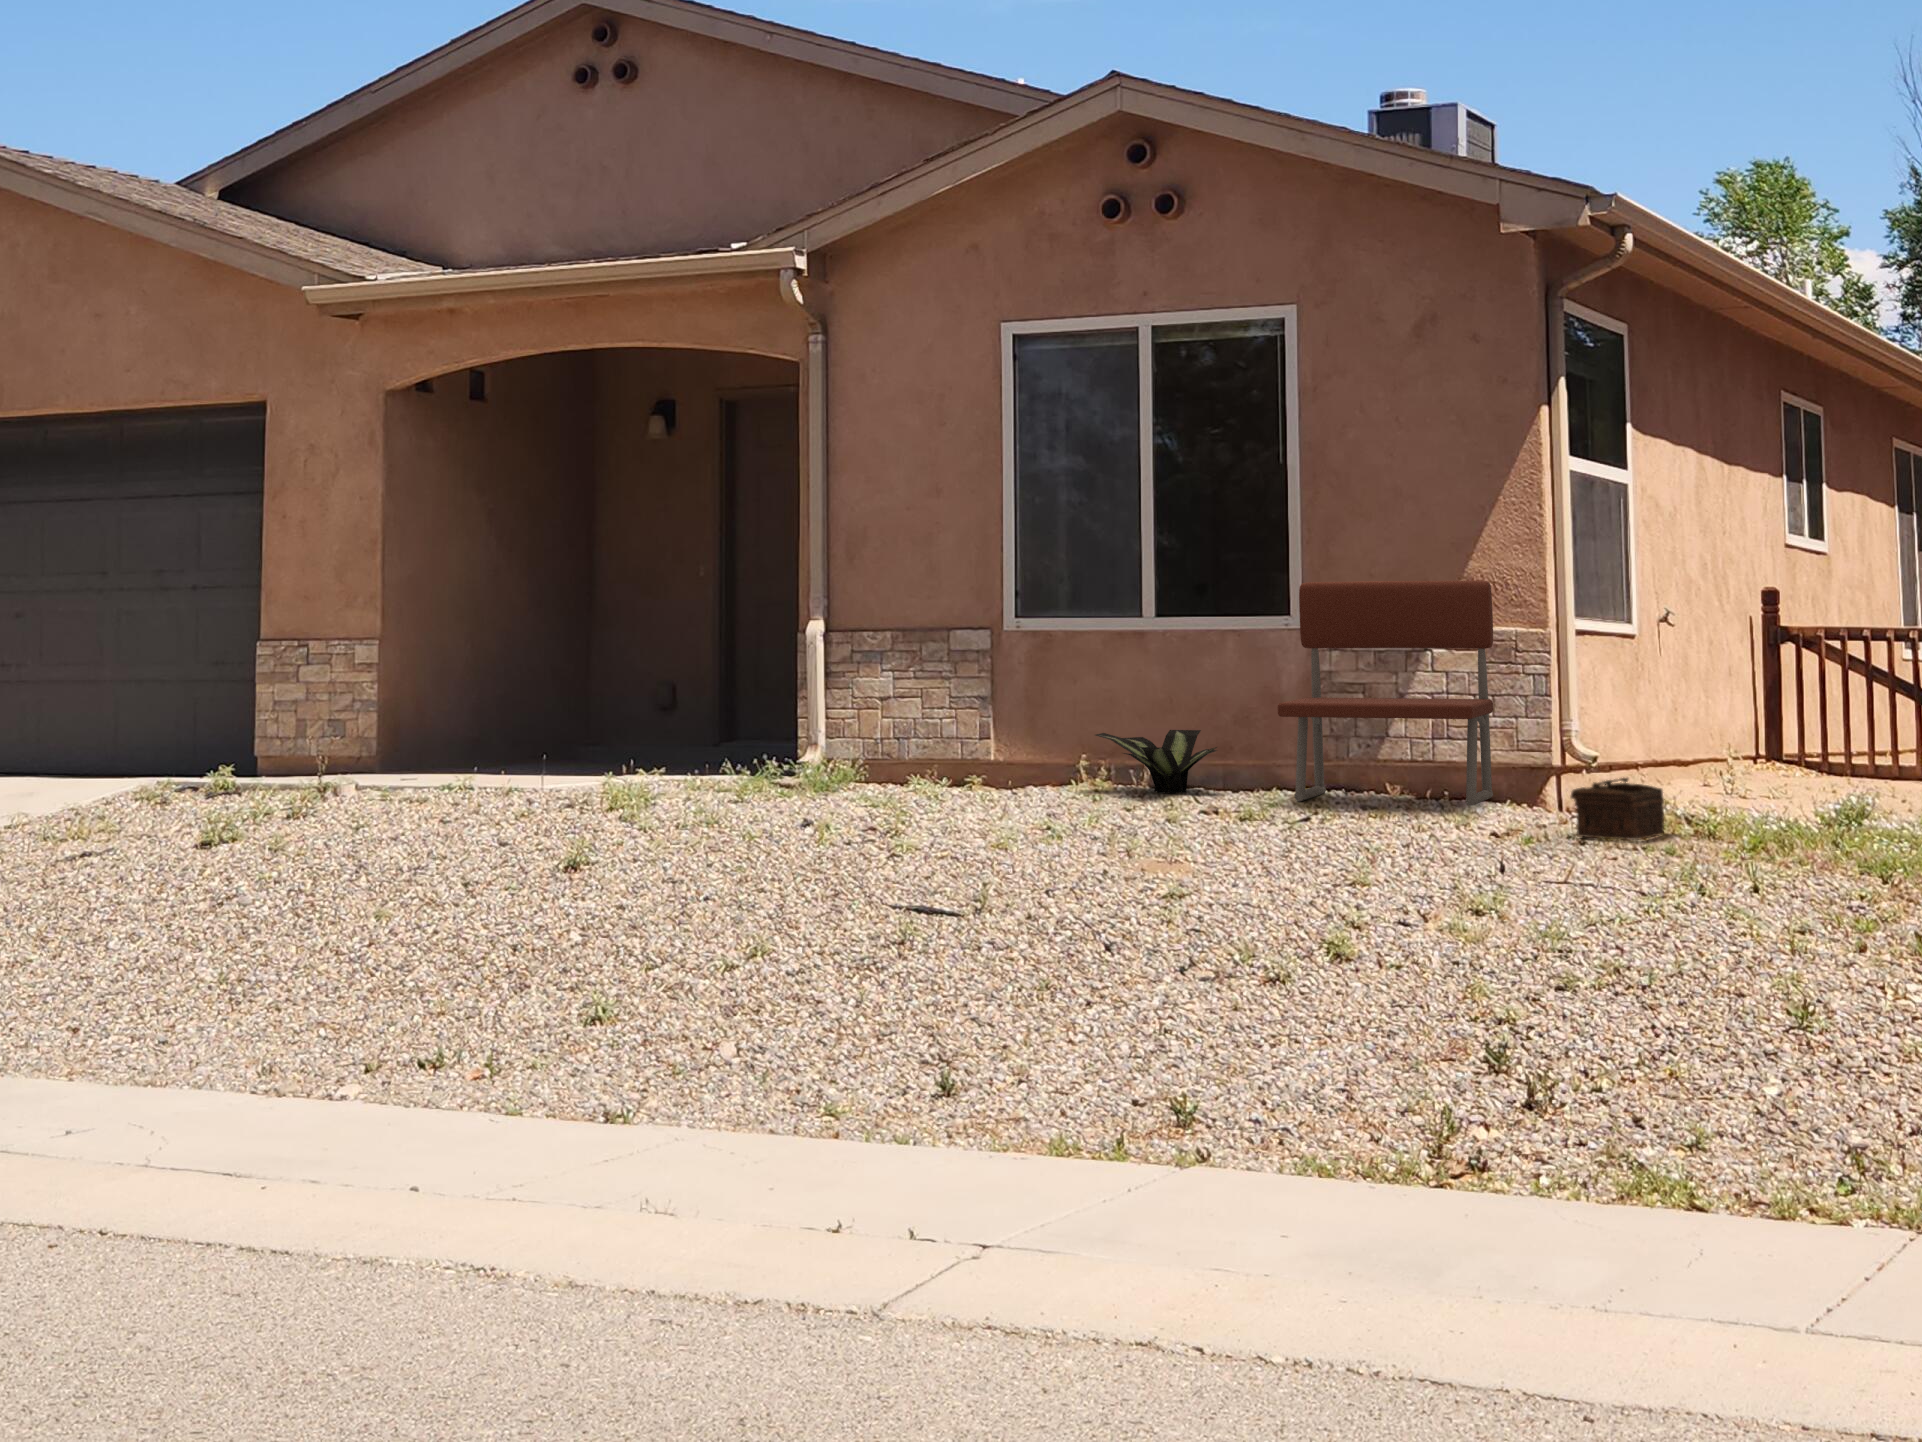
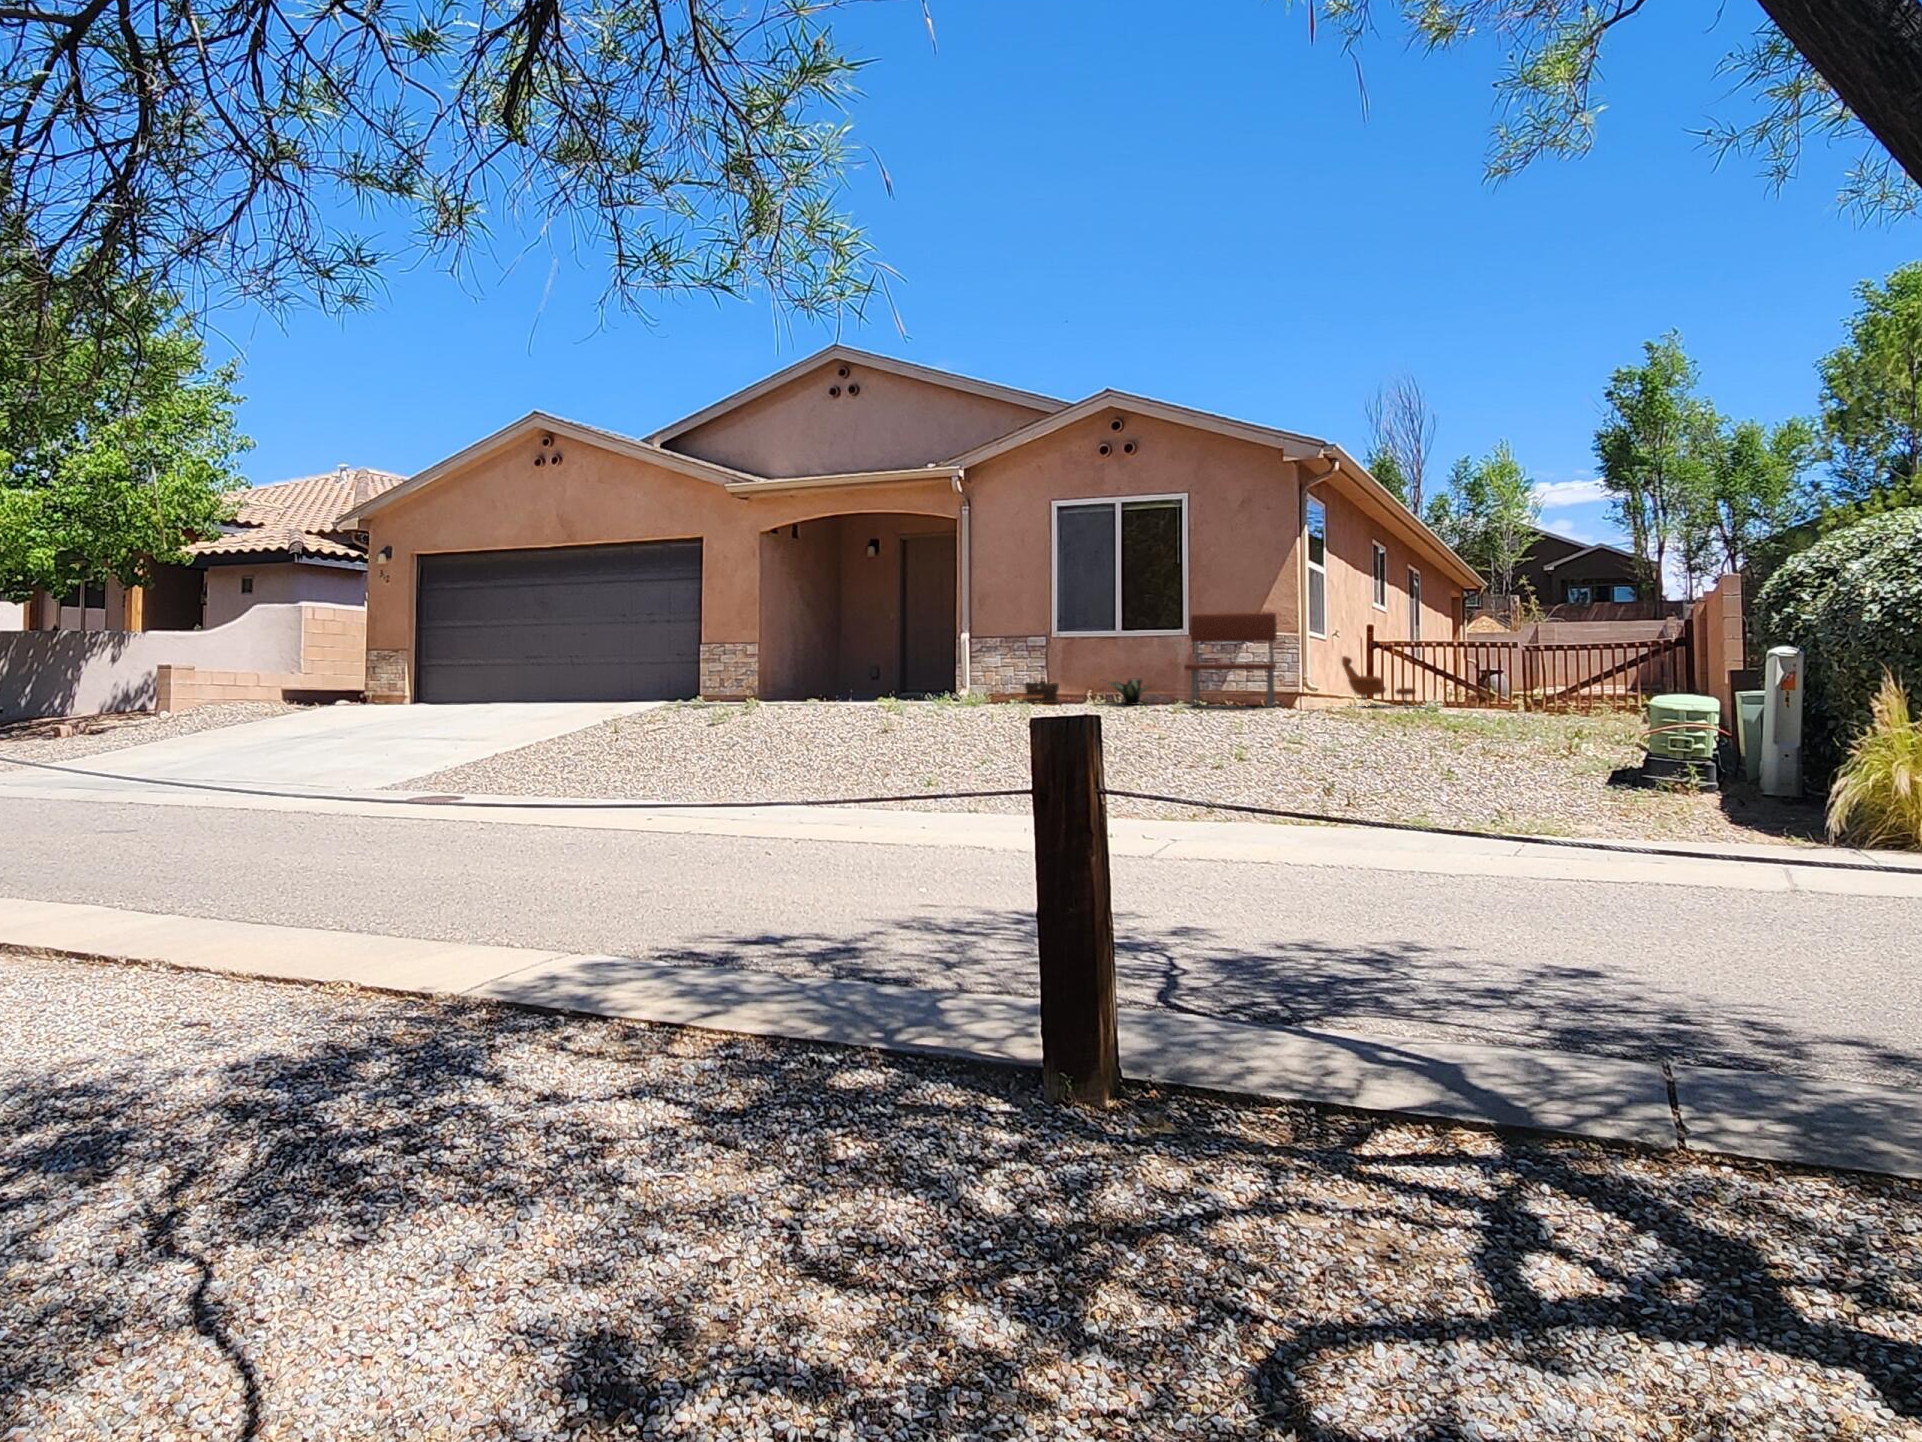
lounge chair: none [1678,670,1860,795] -> present [1342,656,1416,707]
basket: present [1571,778,1664,840] -> present [1025,681,1059,703]

